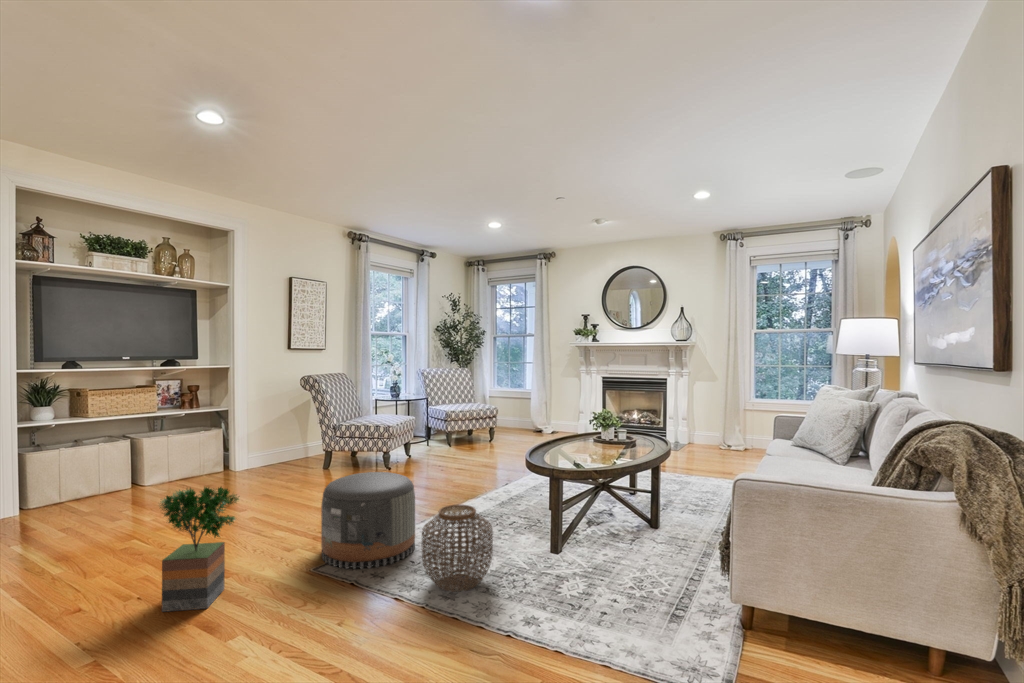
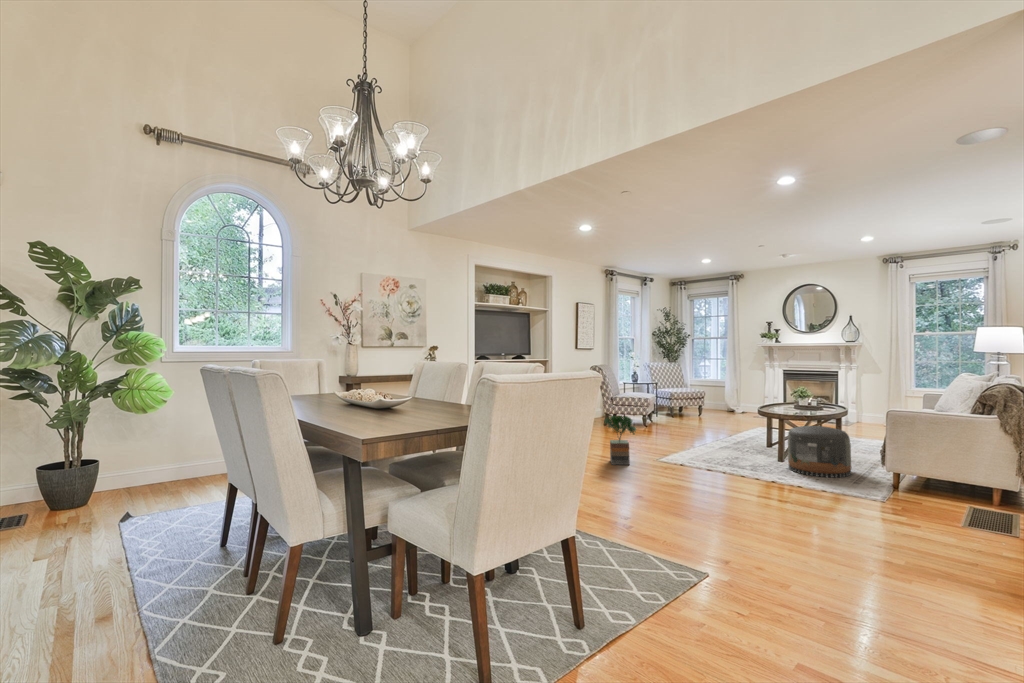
pouf: present [321,472,415,569] -> present [788,426,851,478]
woven basket: present [422,505,493,592] -> none [719,428,756,466]

